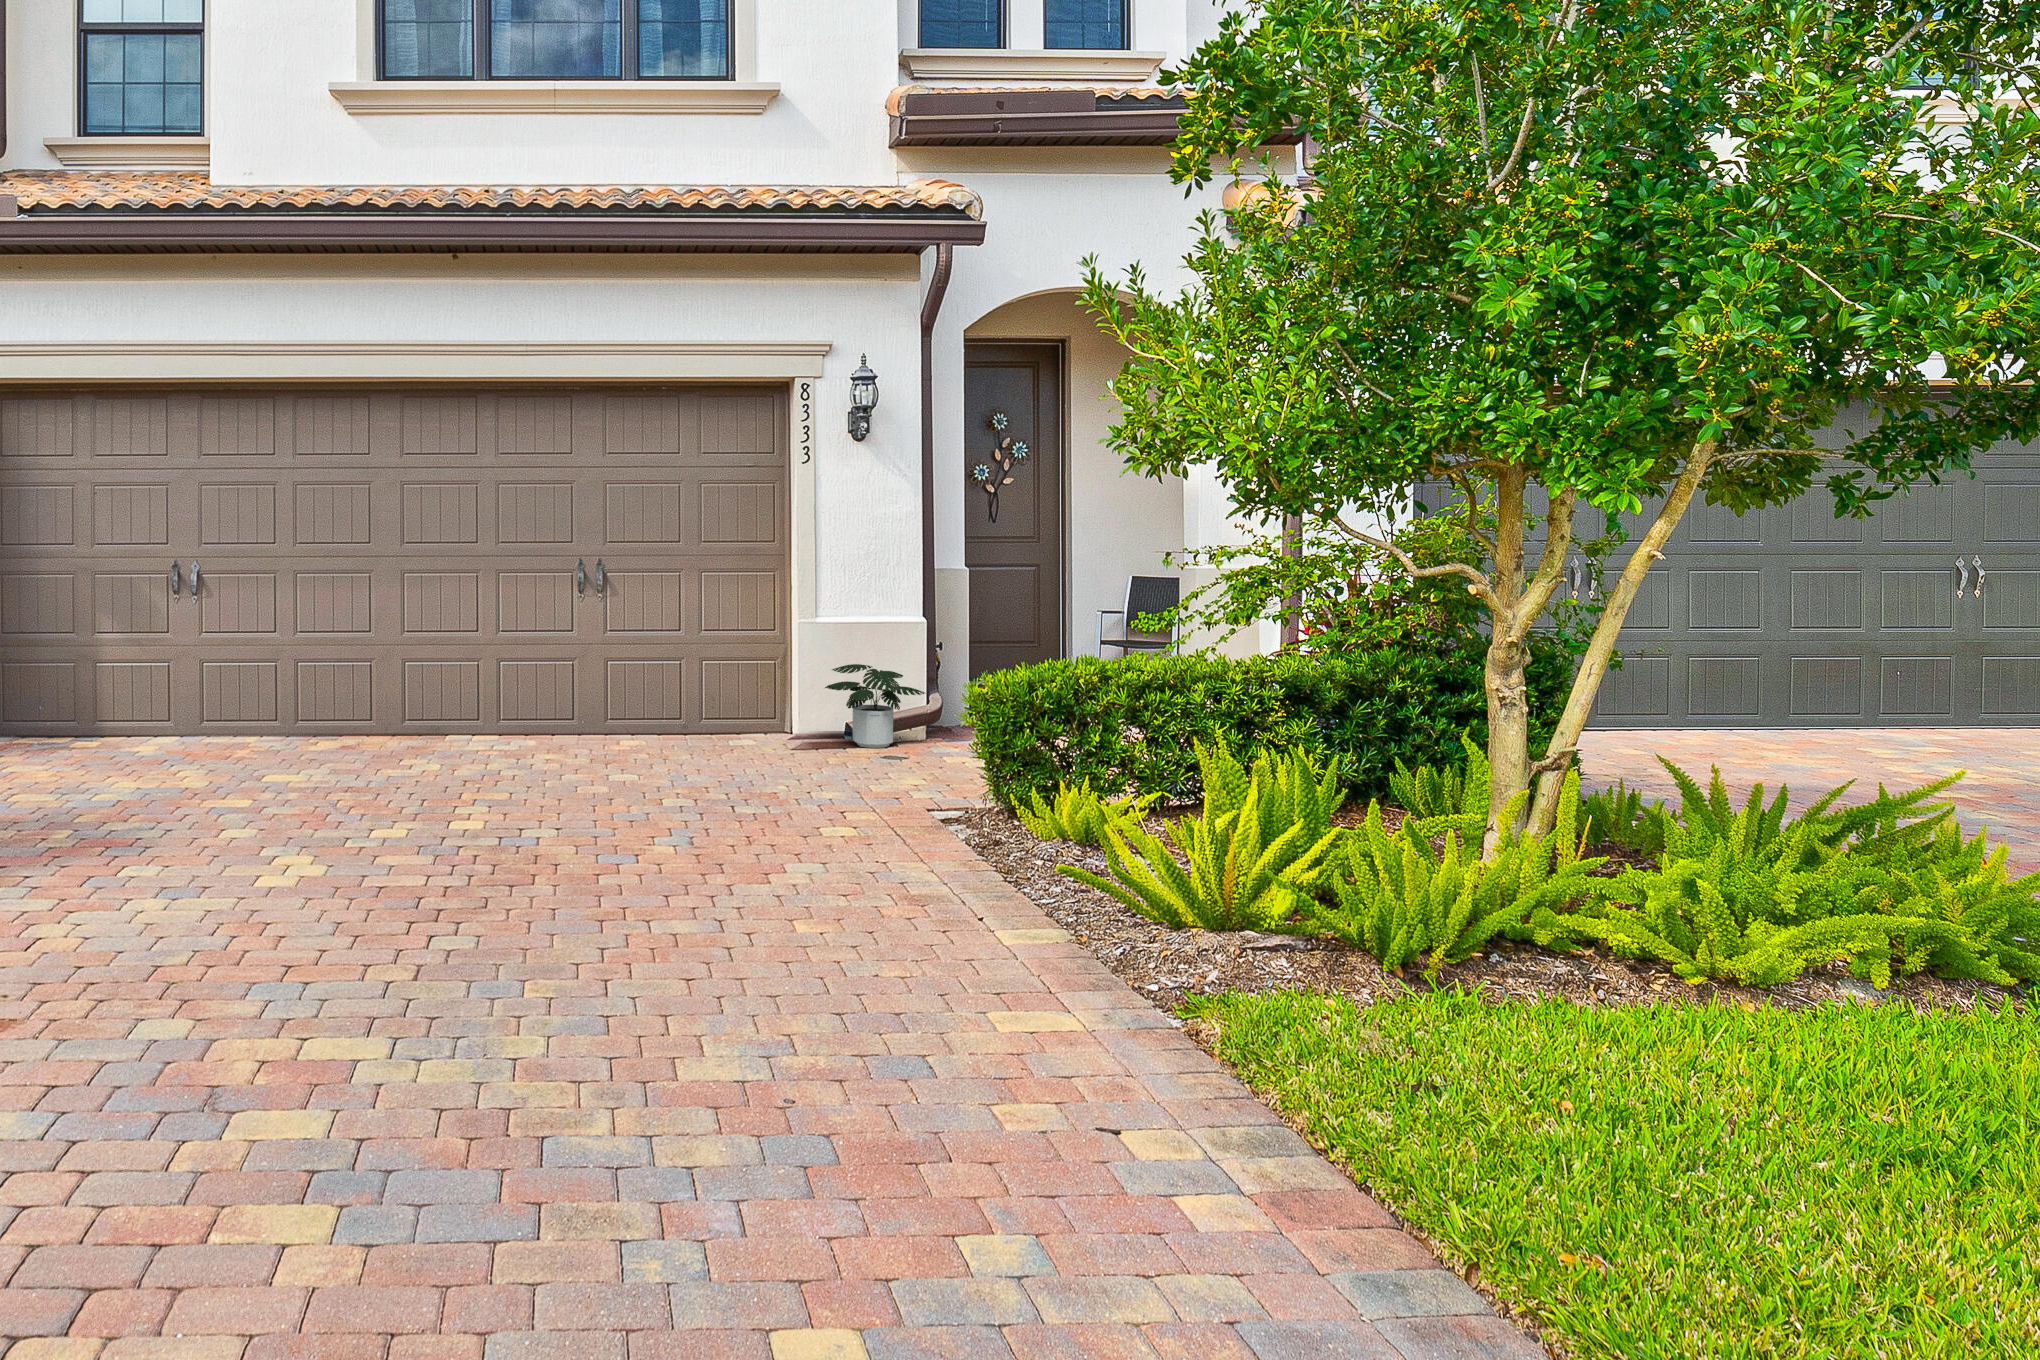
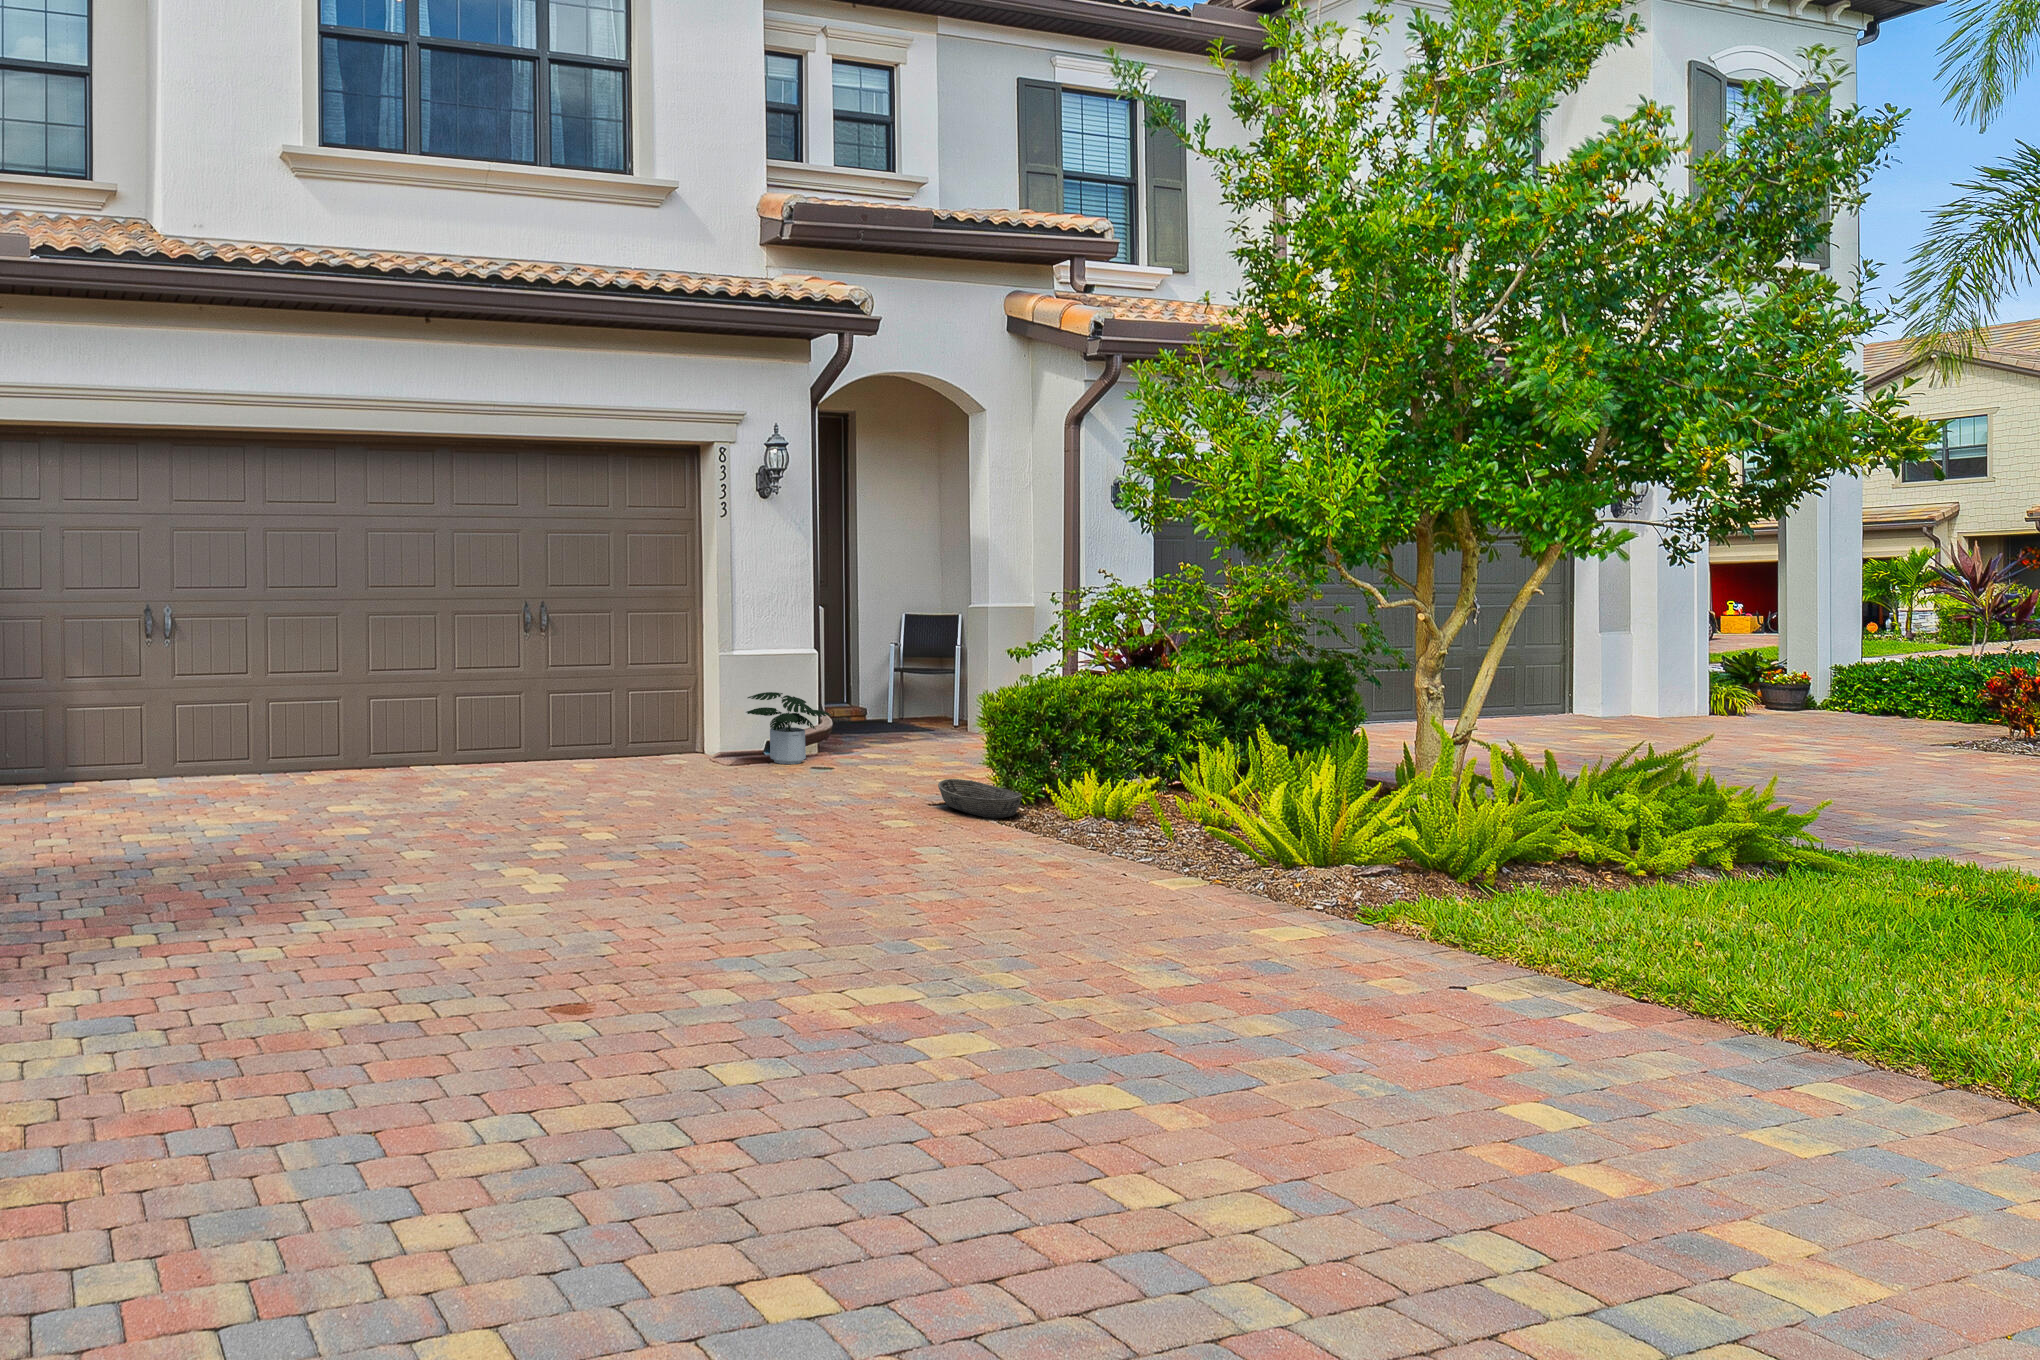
basket: none [923,782,1009,835] -> present [938,779,1022,818]

